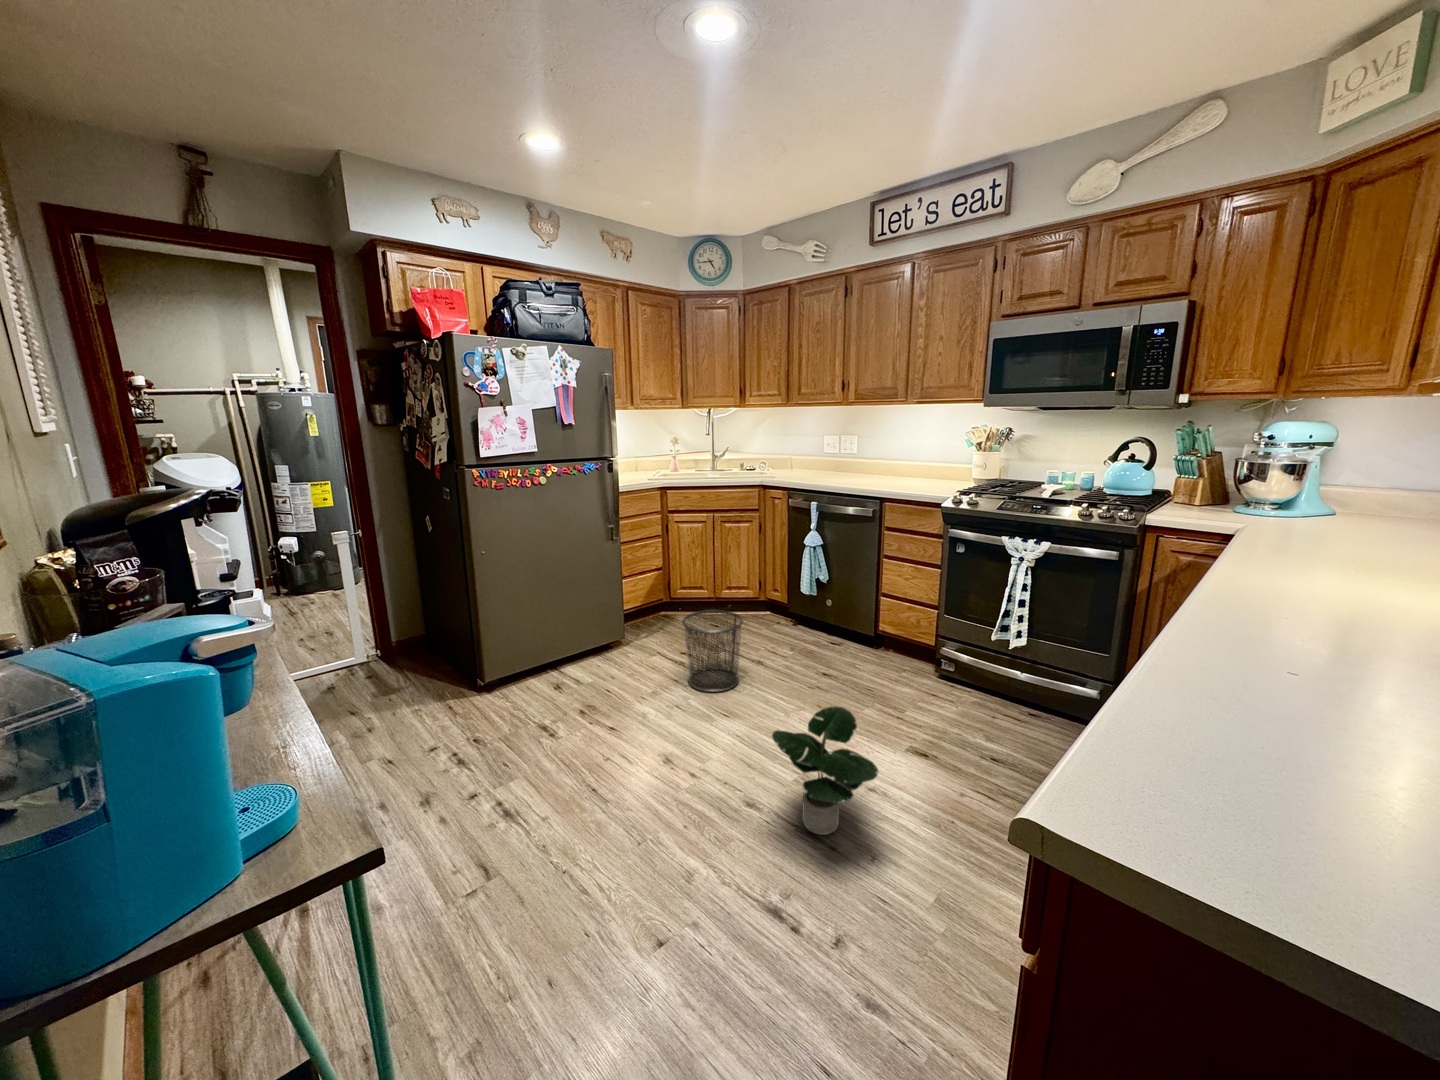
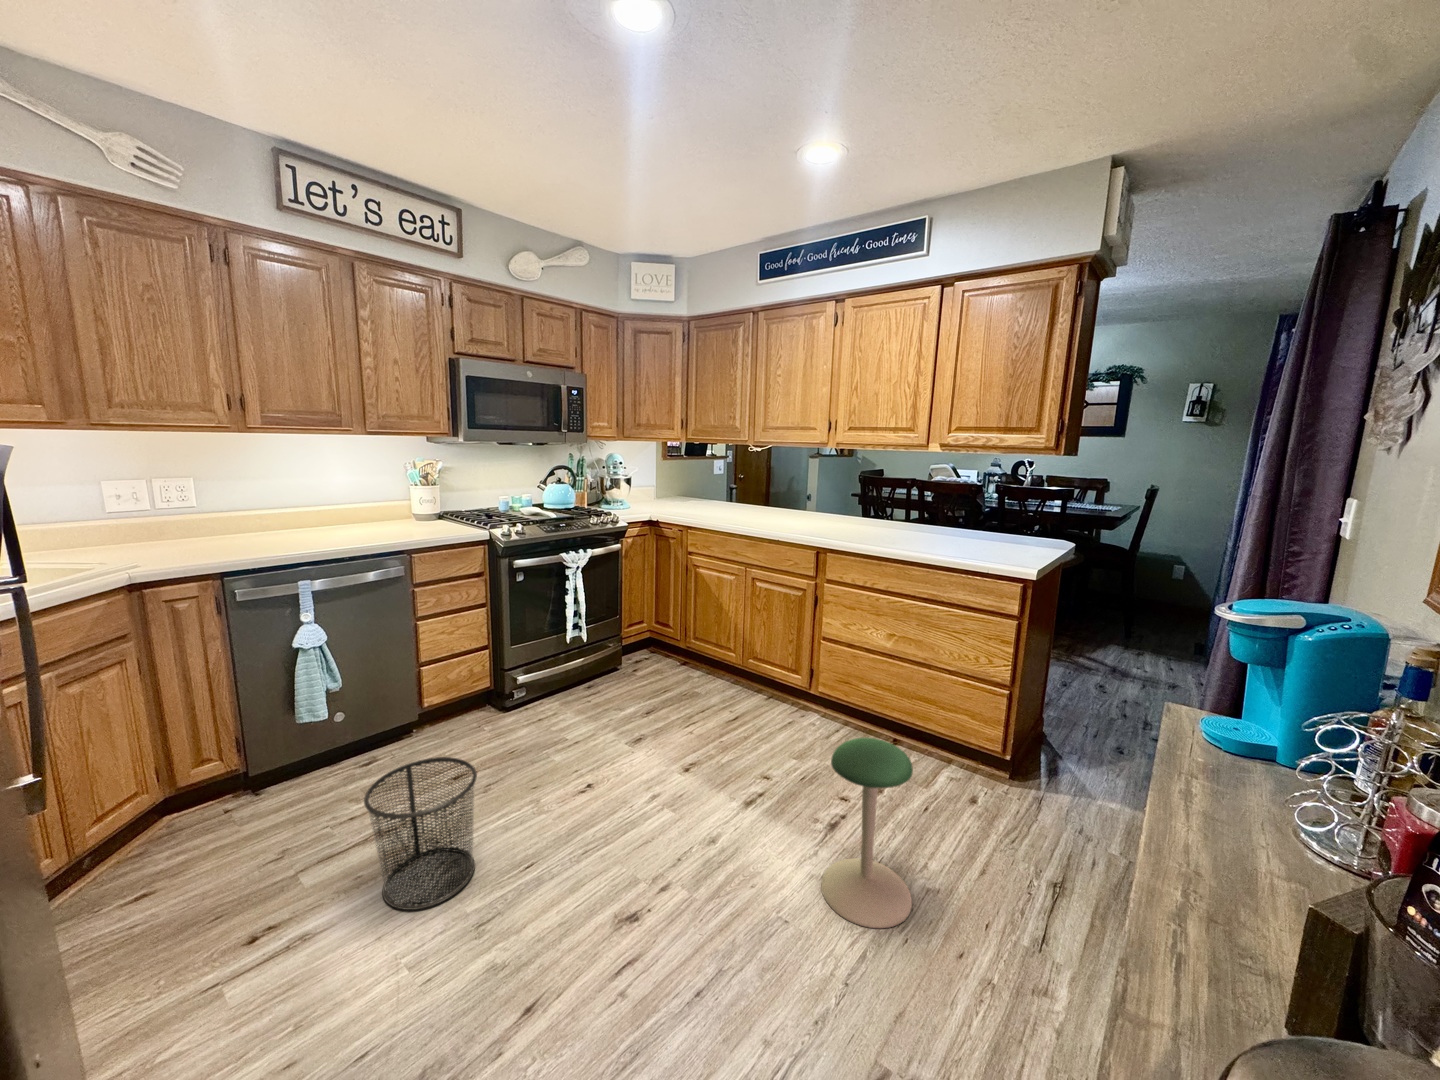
potted plant: present [772,706,879,835] -> none [700,703,786,804]
stool: none [605,740,706,959] -> present [821,738,913,928]

